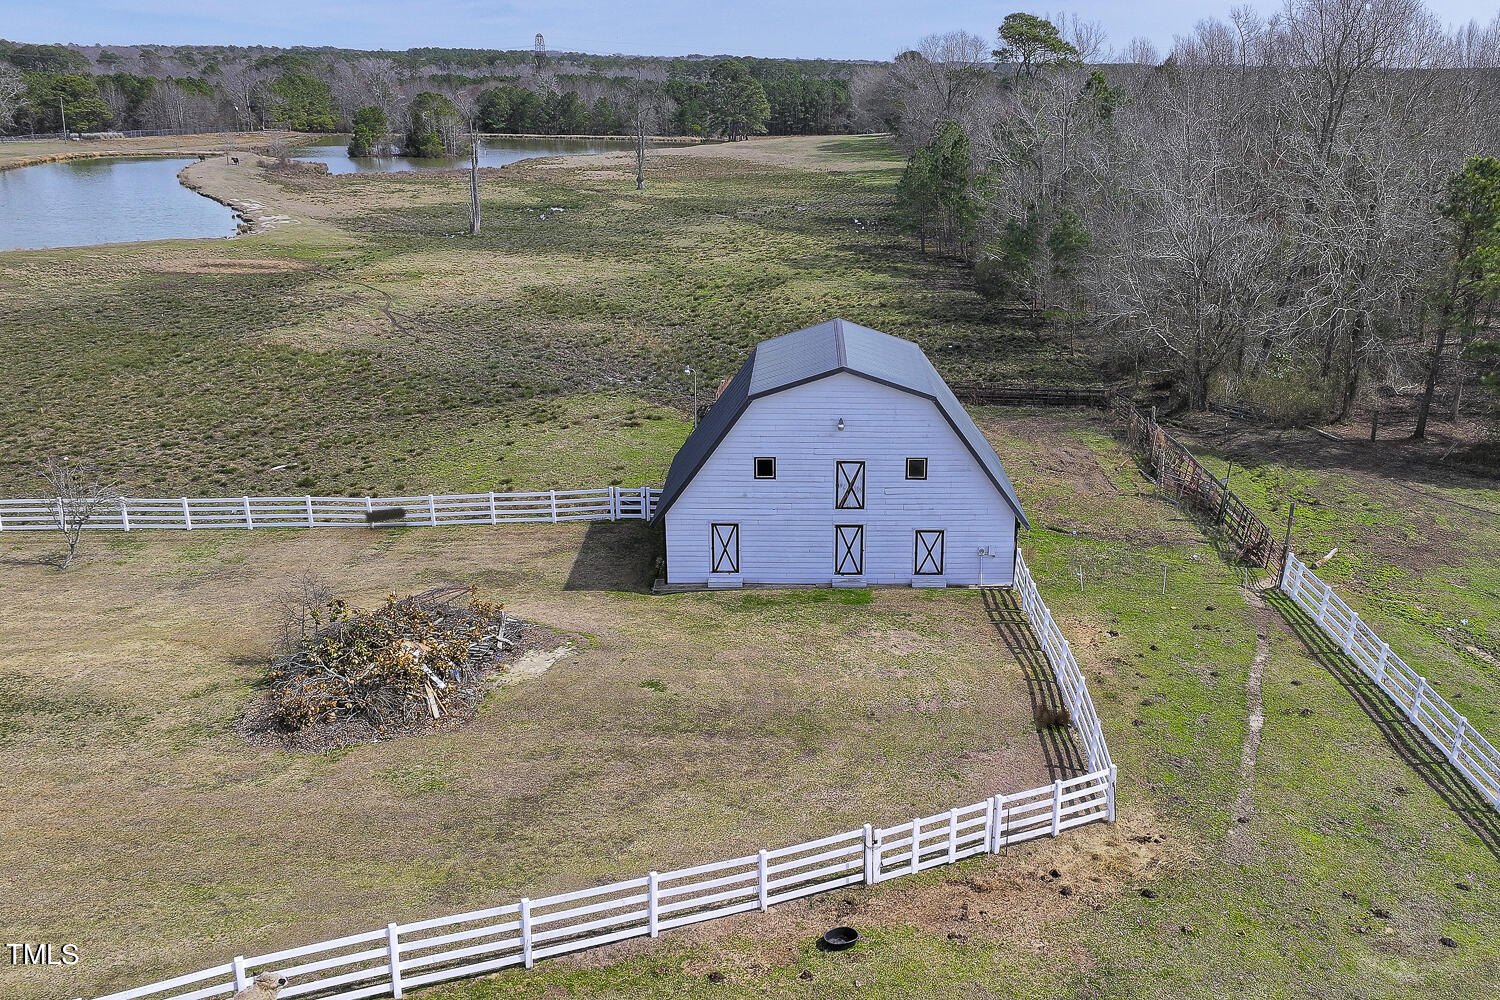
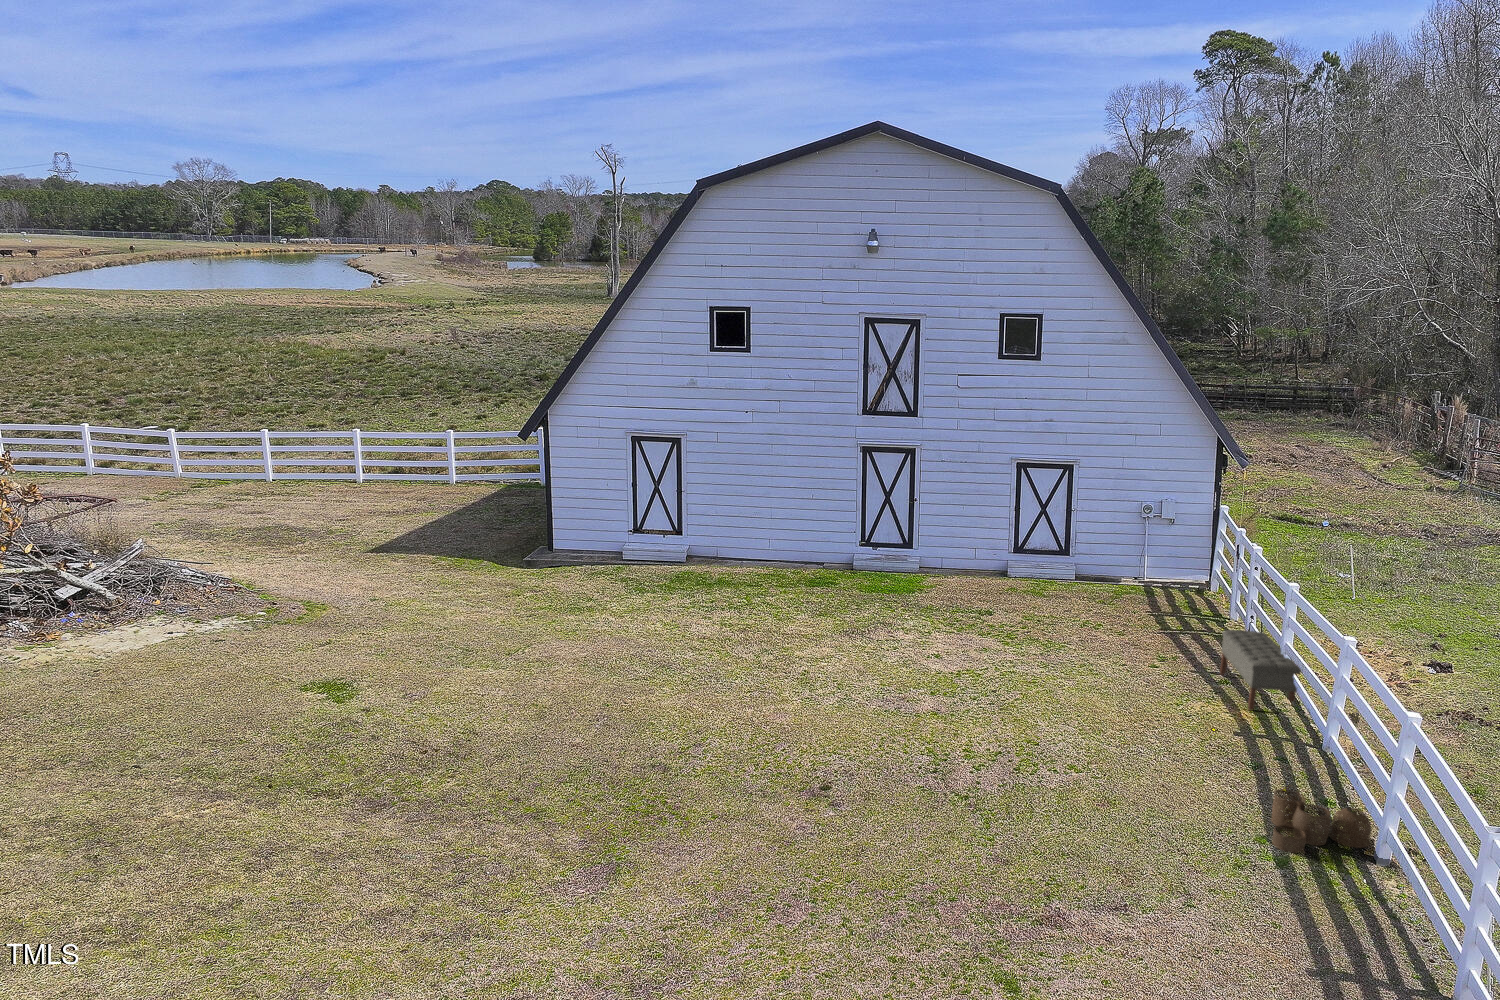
bench: present [365,507,406,529] -> present [1220,630,1301,711]

